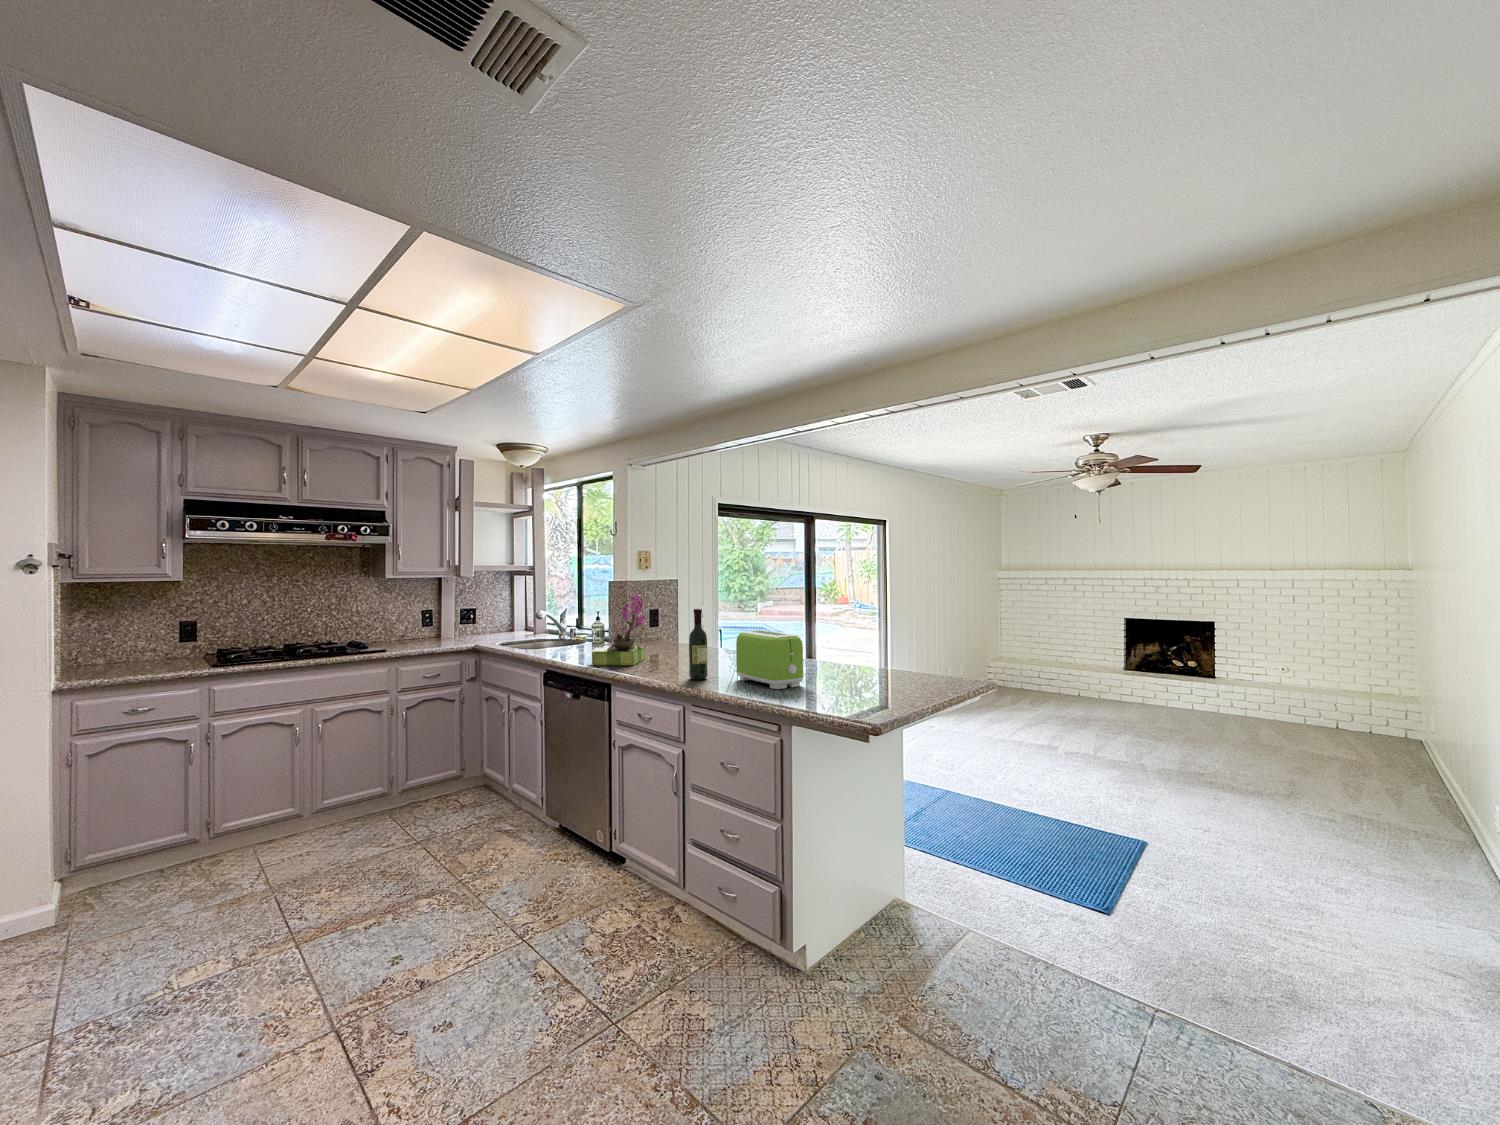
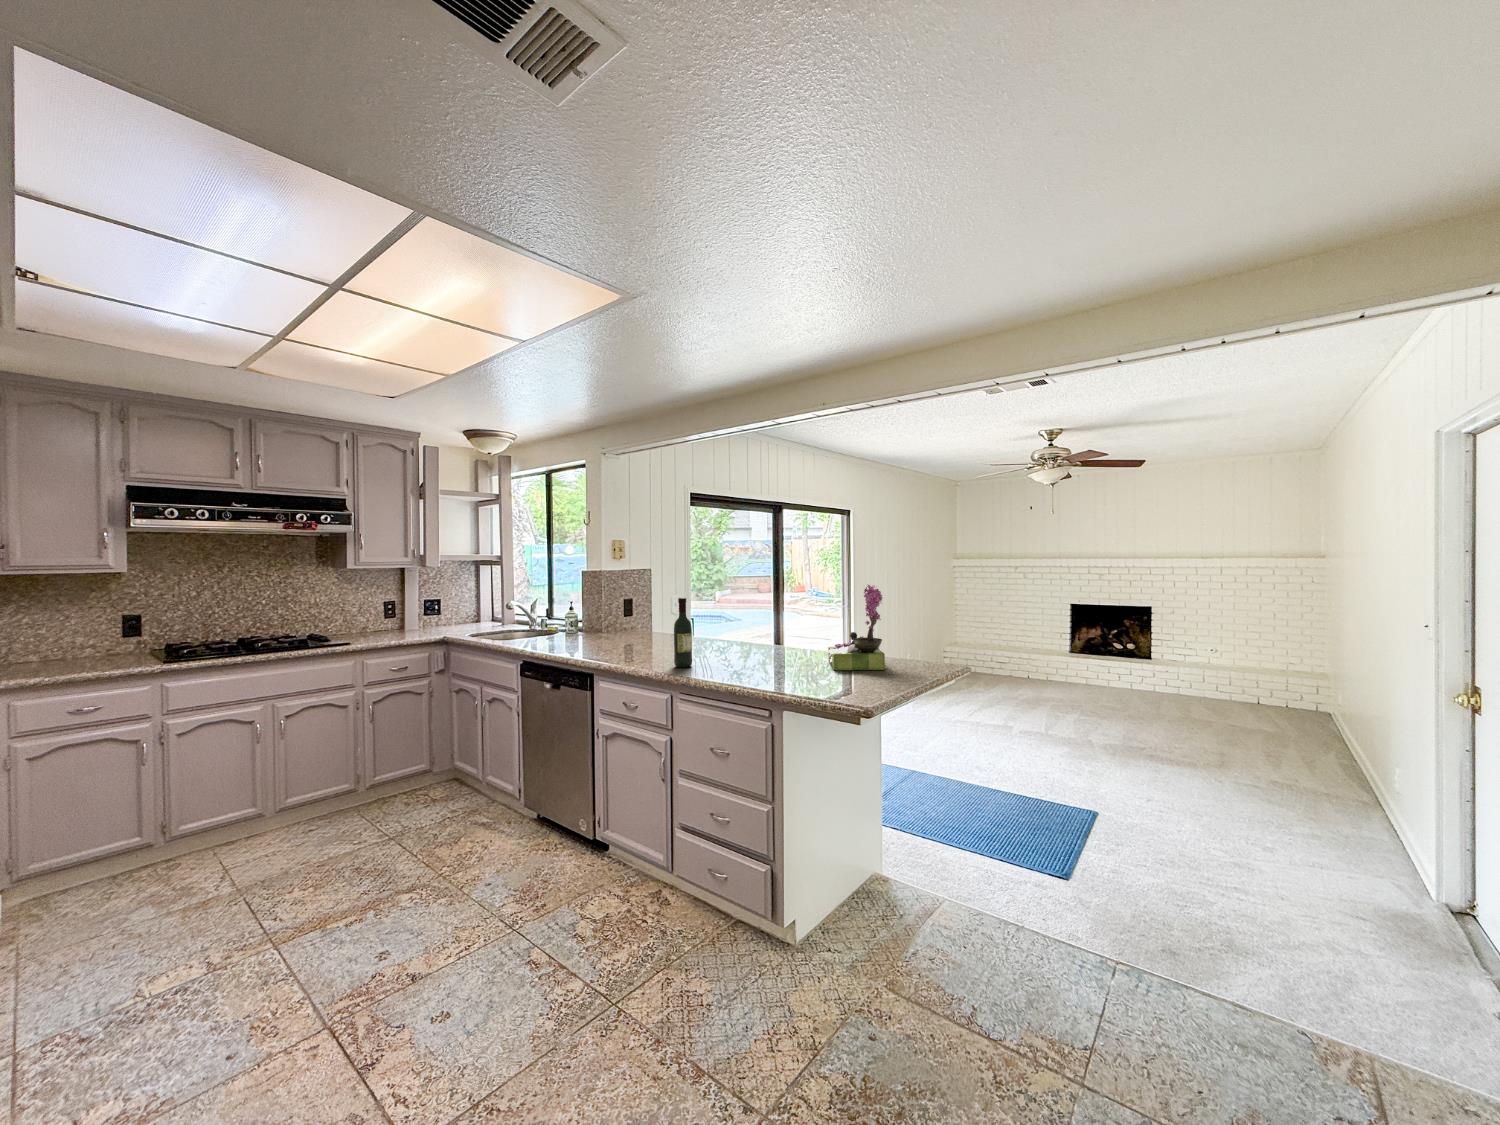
flower arrangement: present [592,594,646,665] -> present [828,585,885,670]
toaster: present [736,630,803,689] -> none [721,619,788,675]

